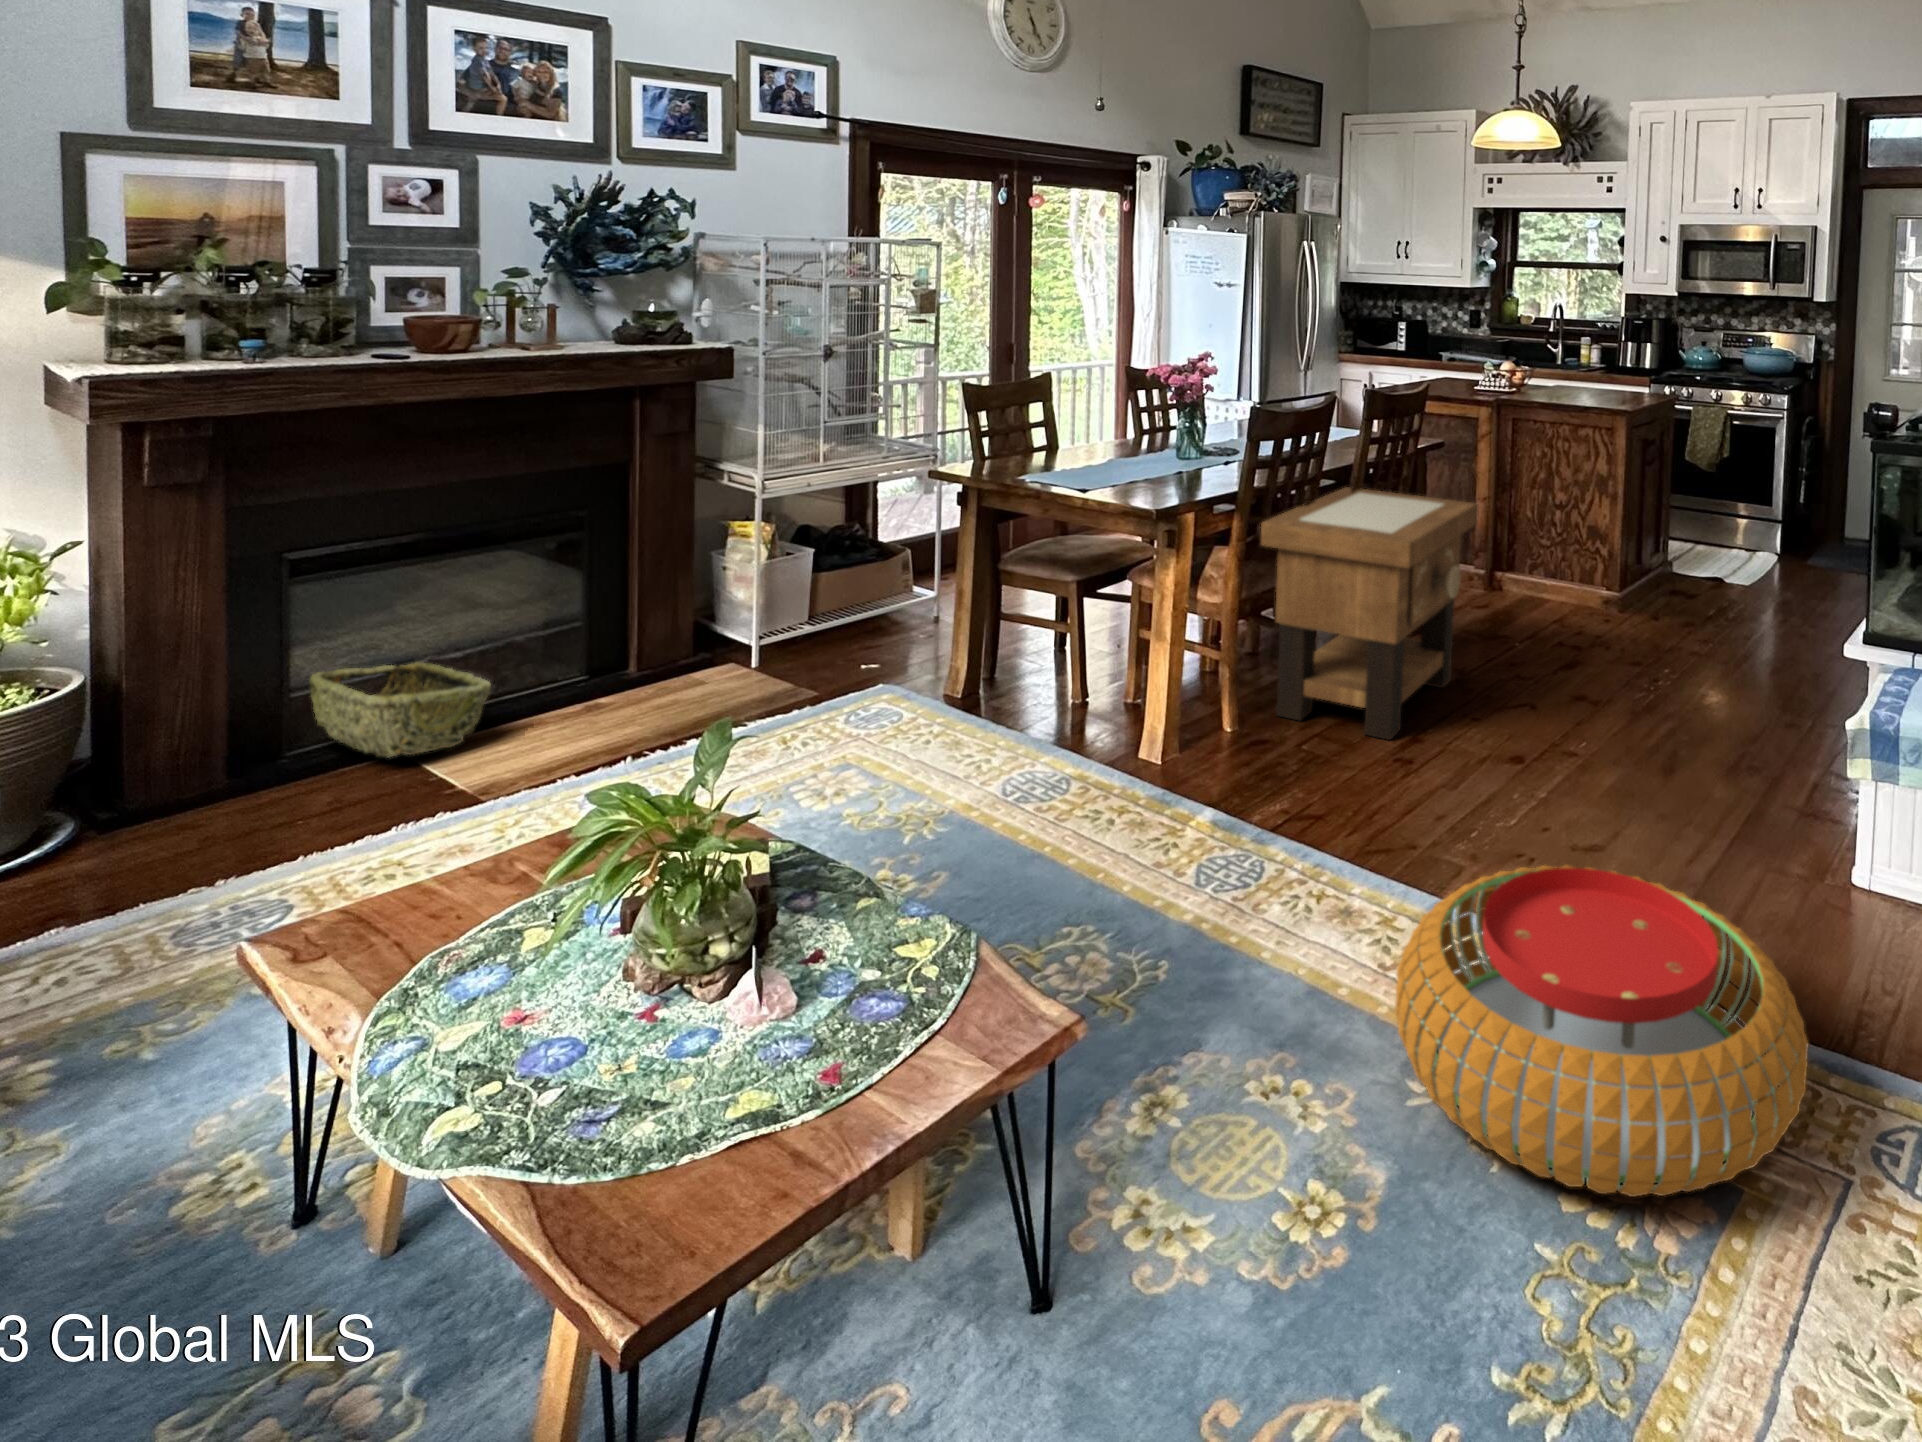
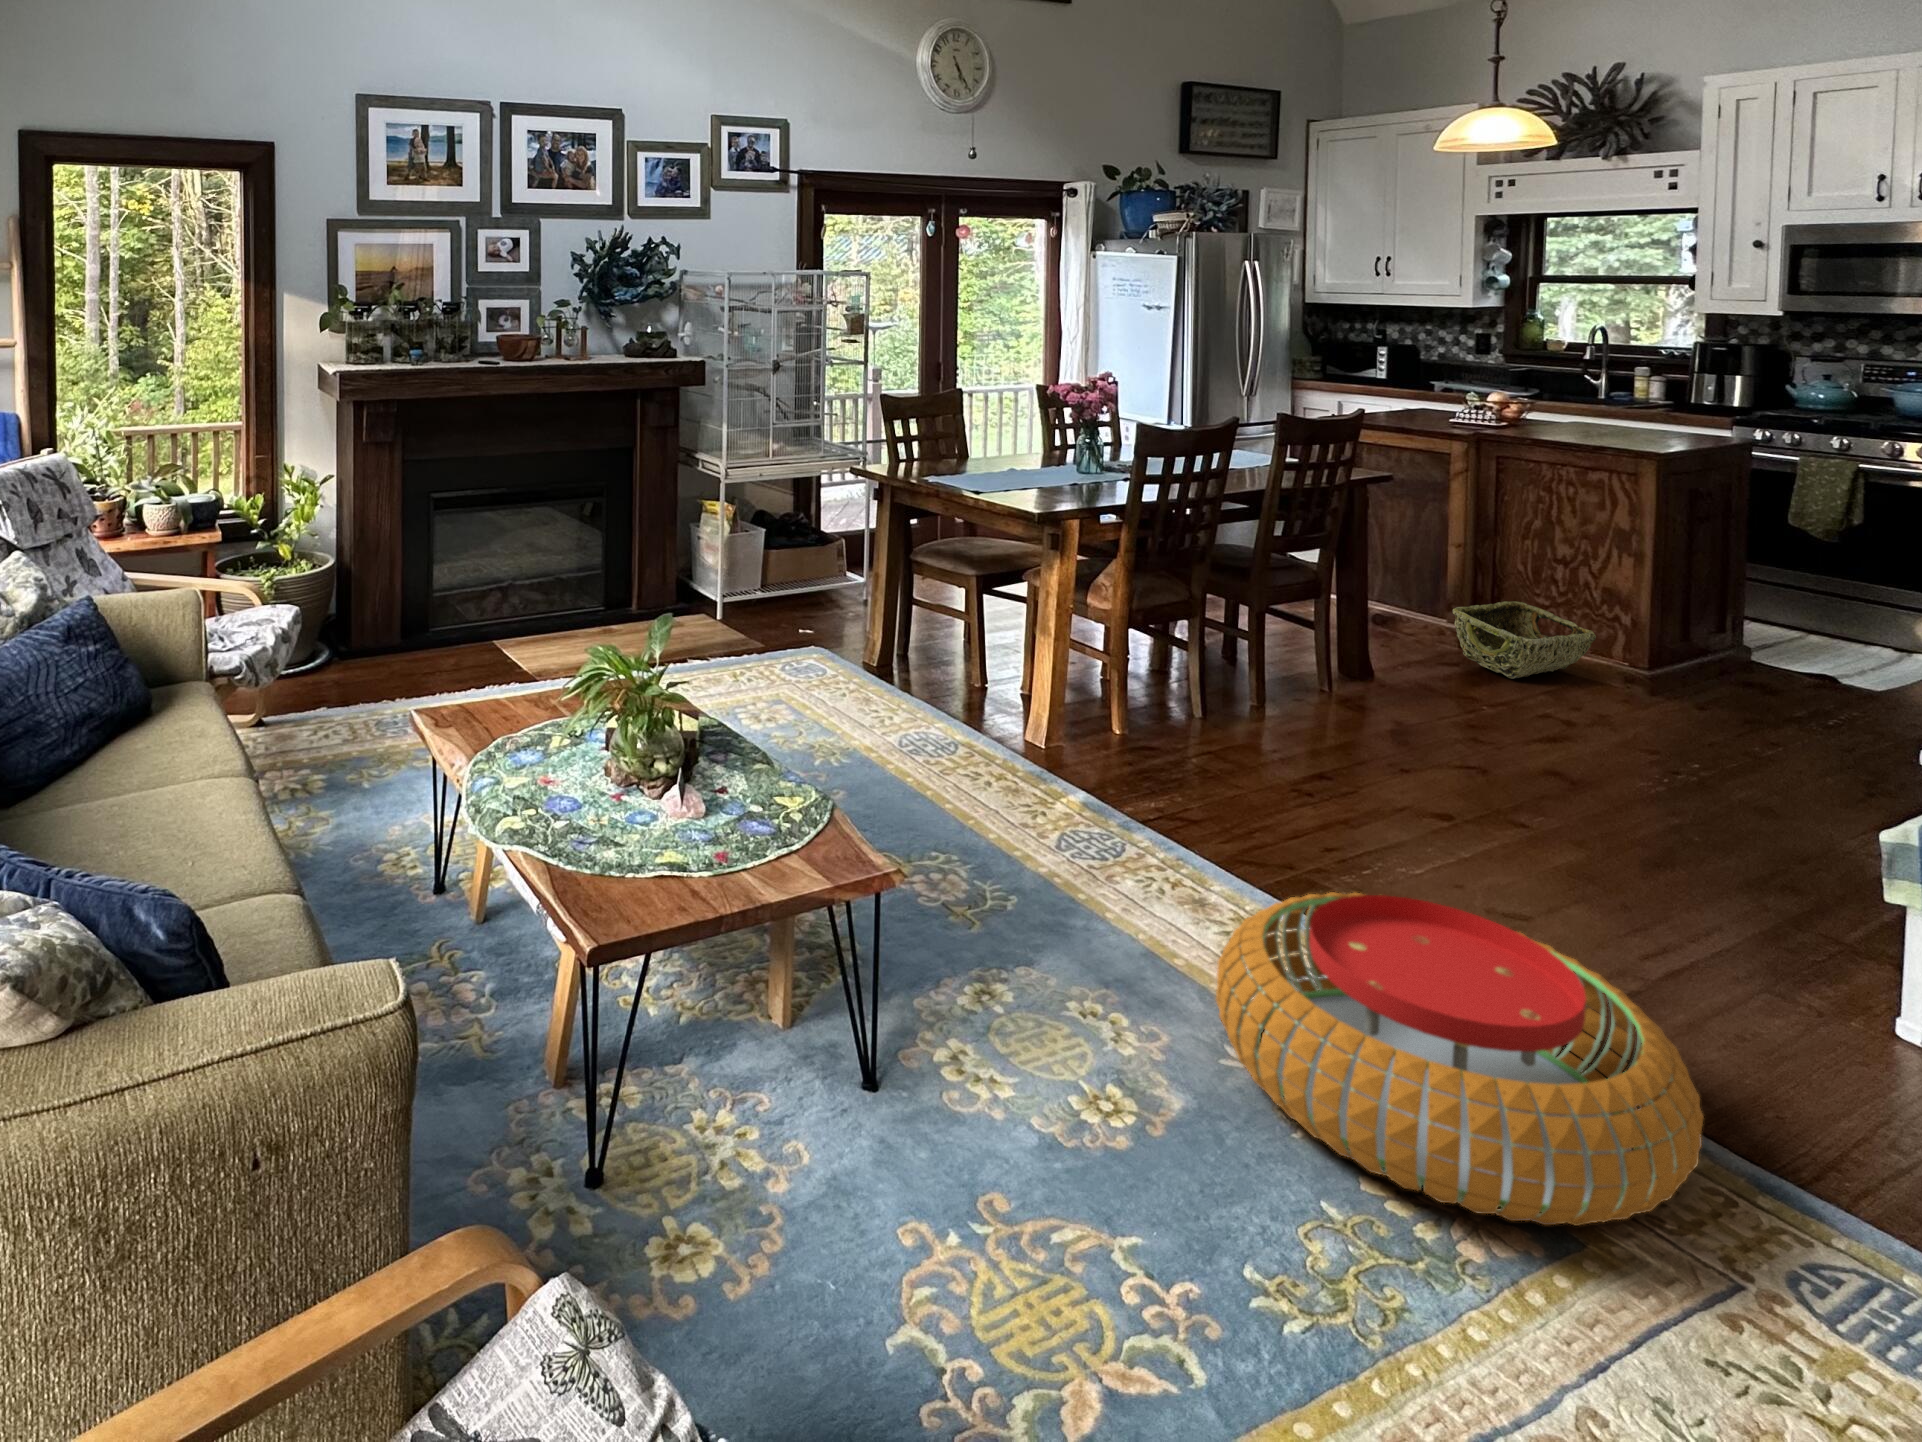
side table: present [1261,487,1477,740] -> none [1155,516,1421,775]
woven basket: present [310,662,491,757] -> present [1453,601,1596,679]

